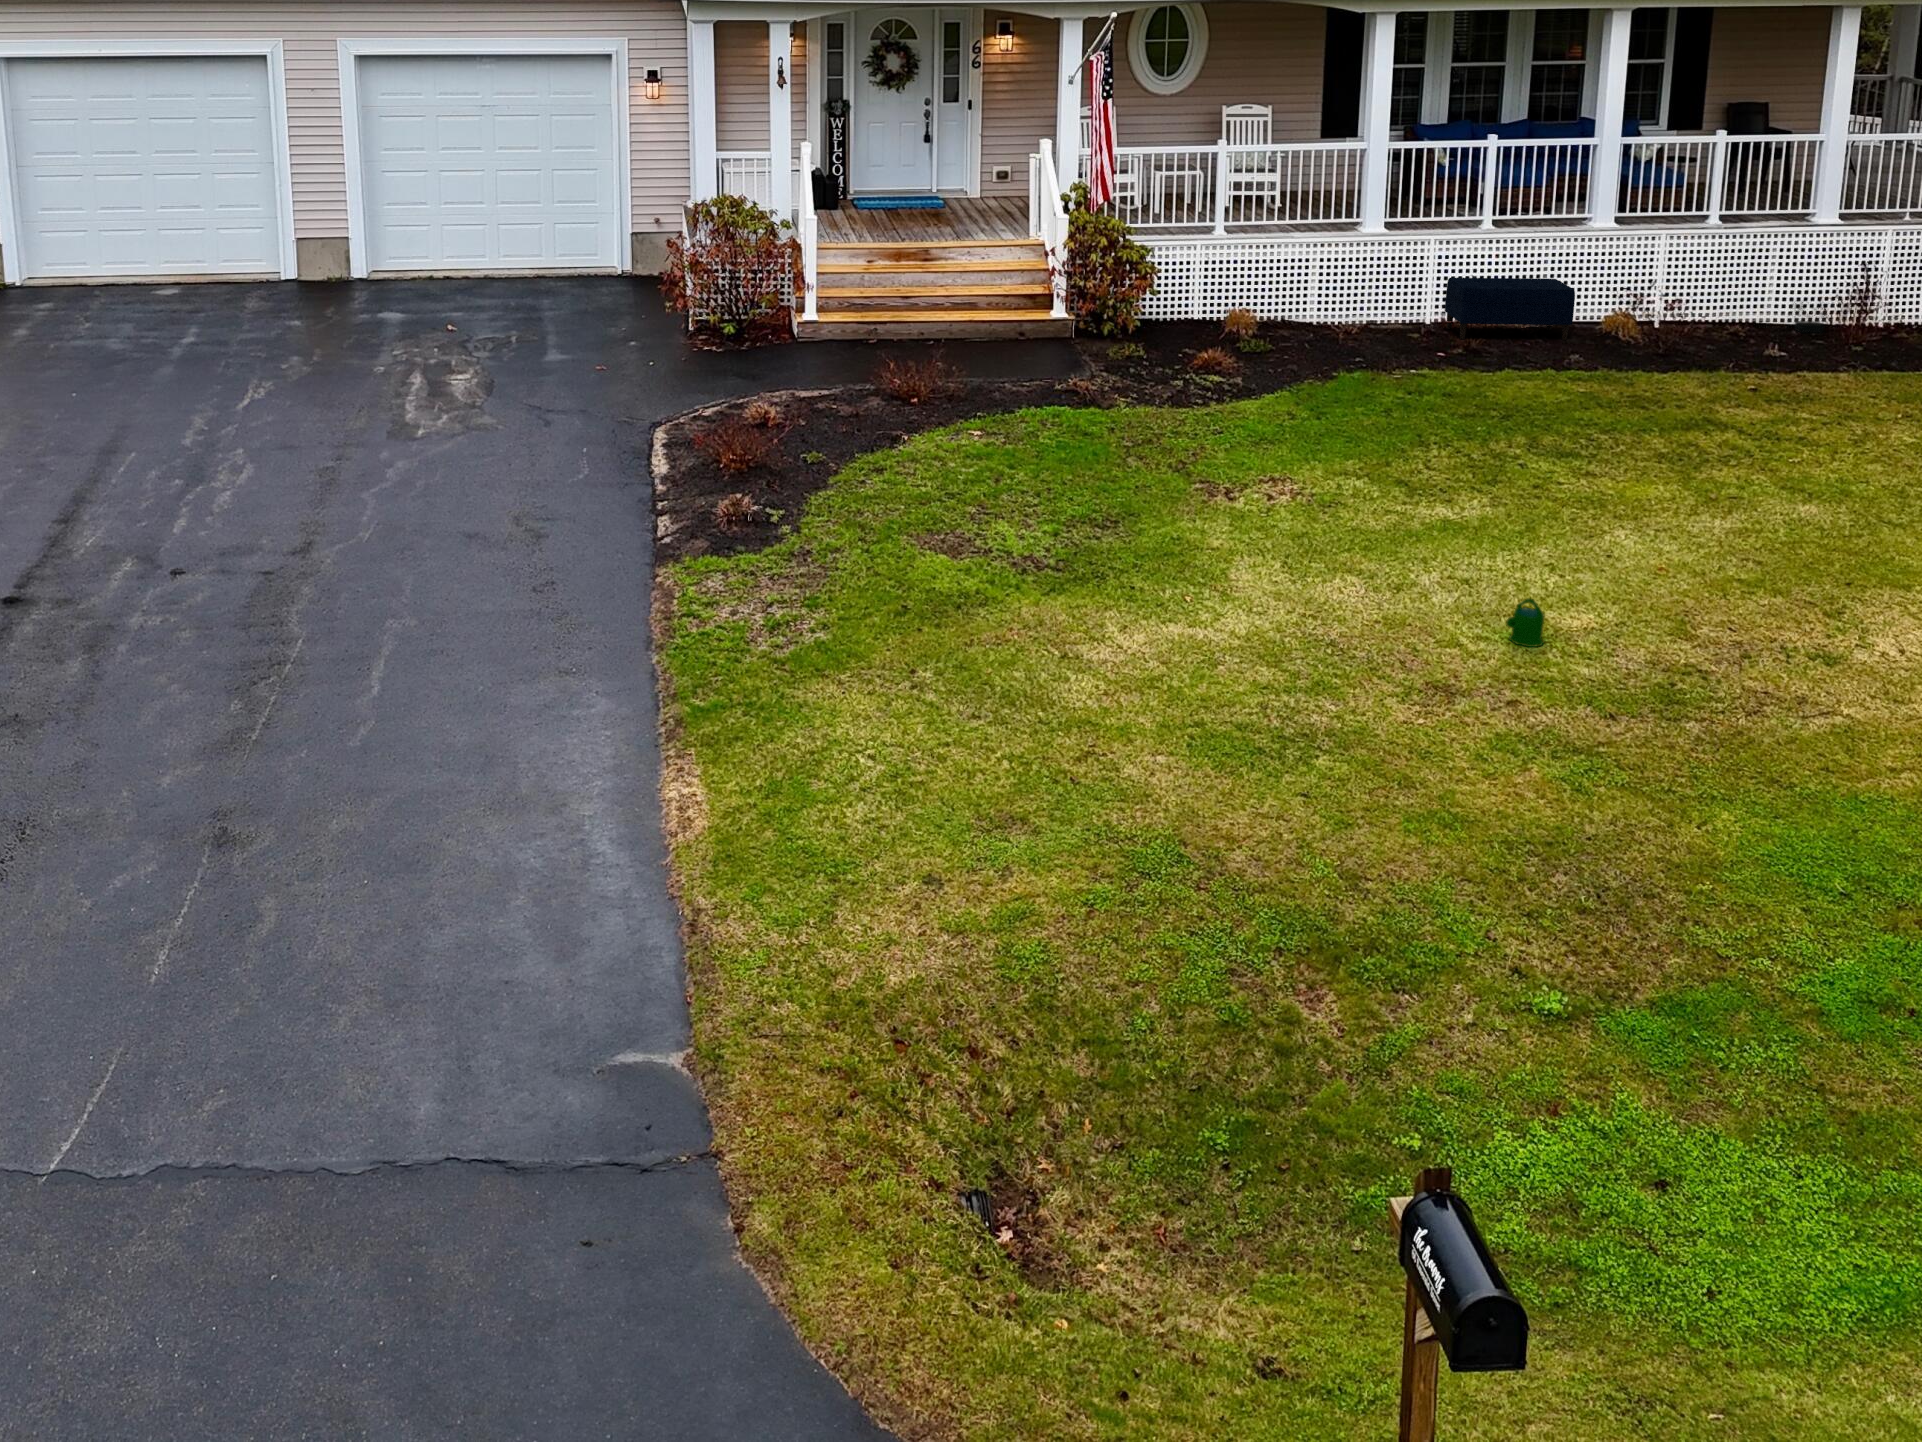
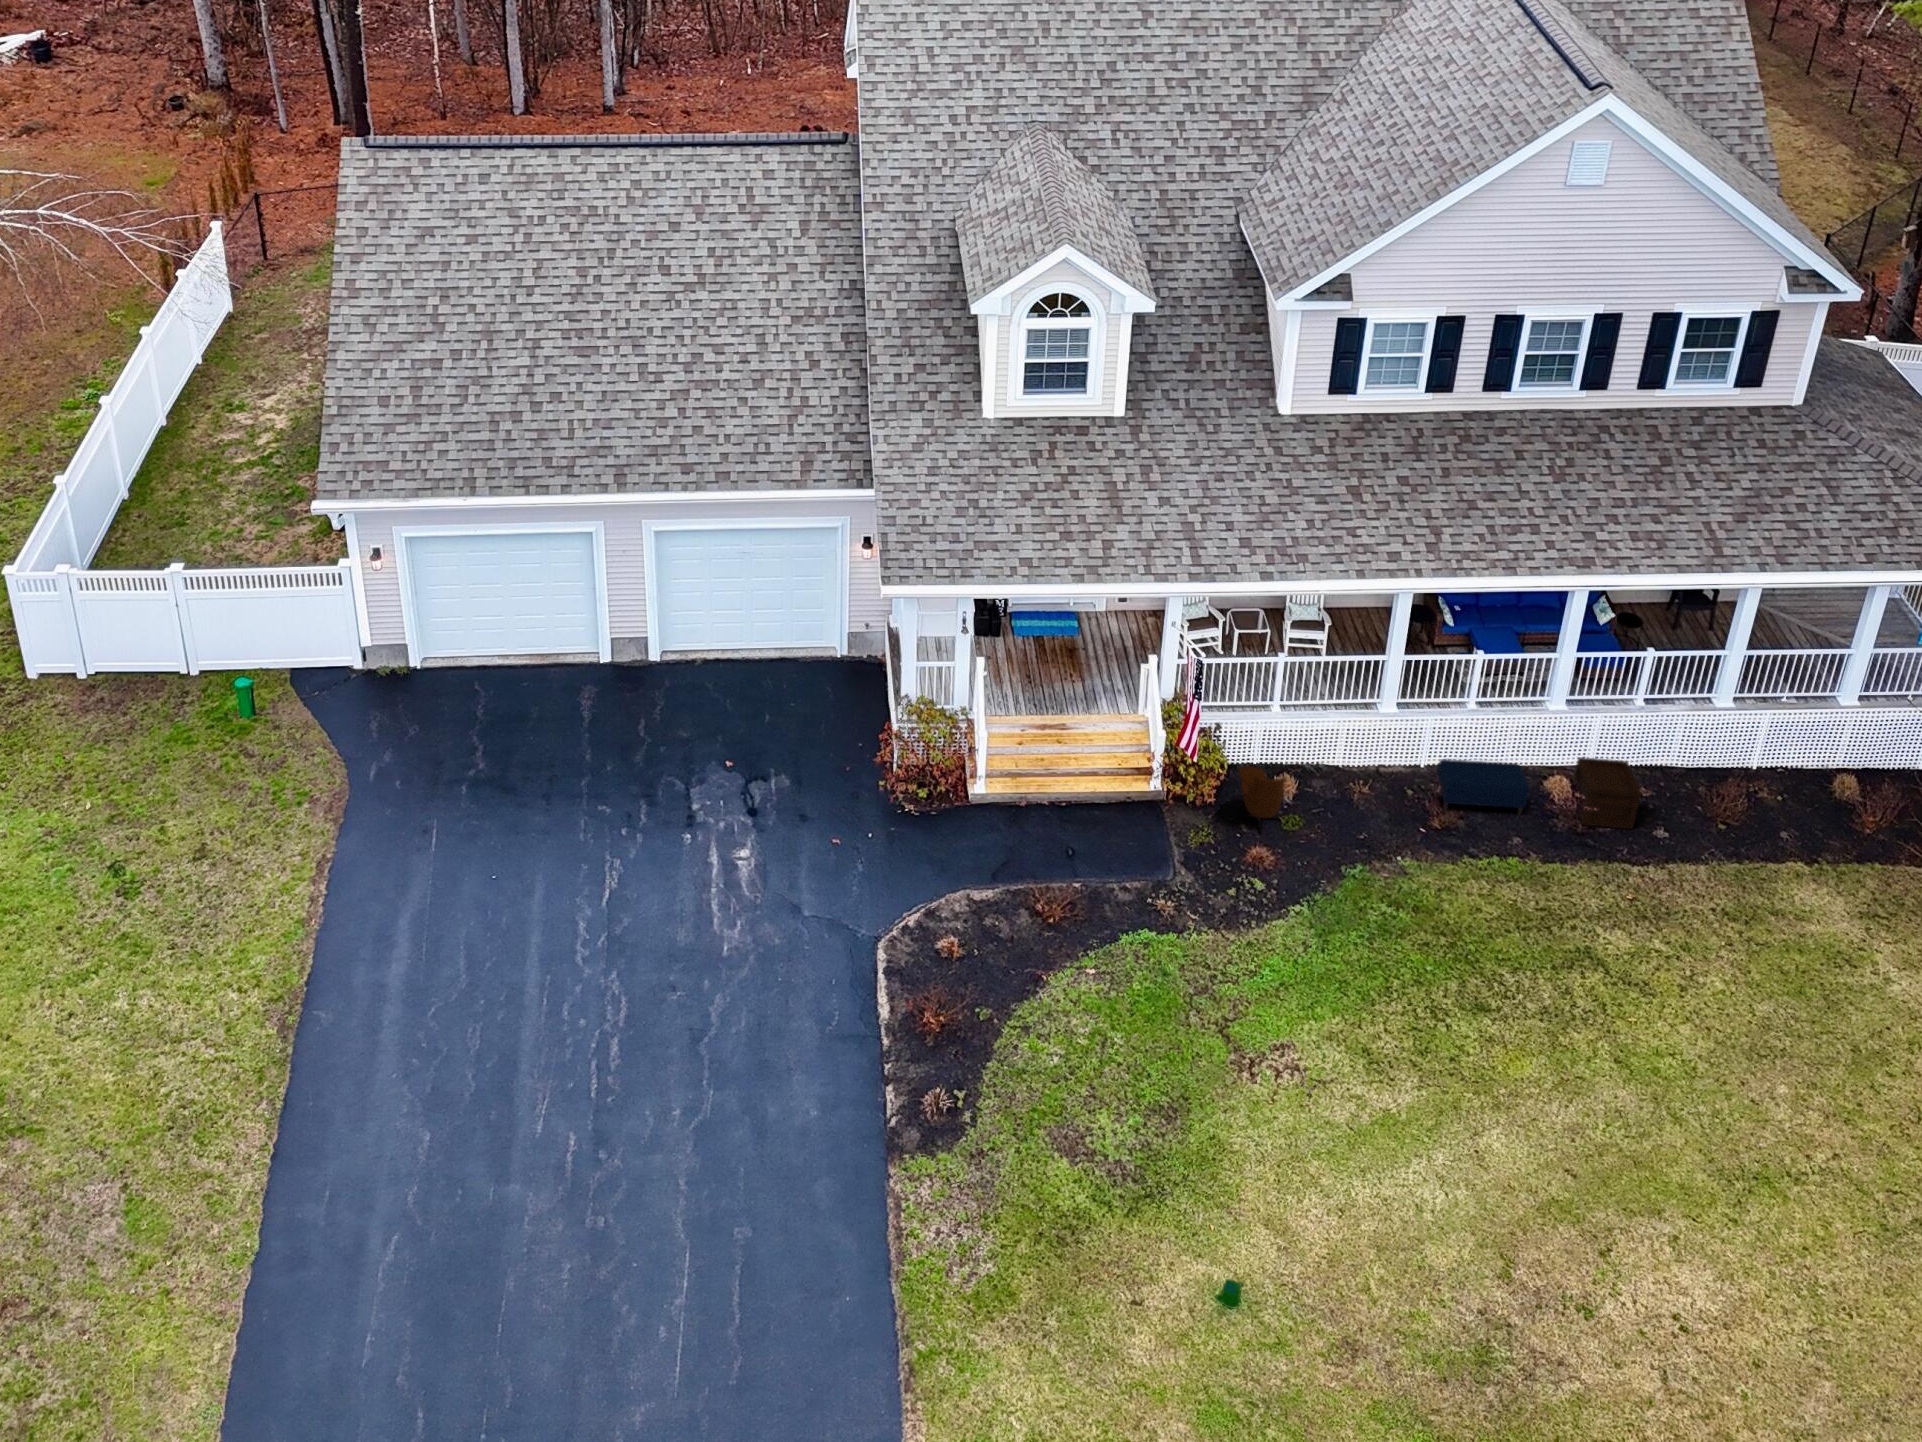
lounge chair: none [1169,253,1242,355] -> present [1238,766,1286,830]
wooden crate: none [1628,264,1729,345] -> present [1574,757,1641,829]
decorative plant: present [1793,302,1826,333] -> none [1689,783,1719,810]
watering can: present [1506,598,1545,647] -> present [1216,1279,1244,1309]

